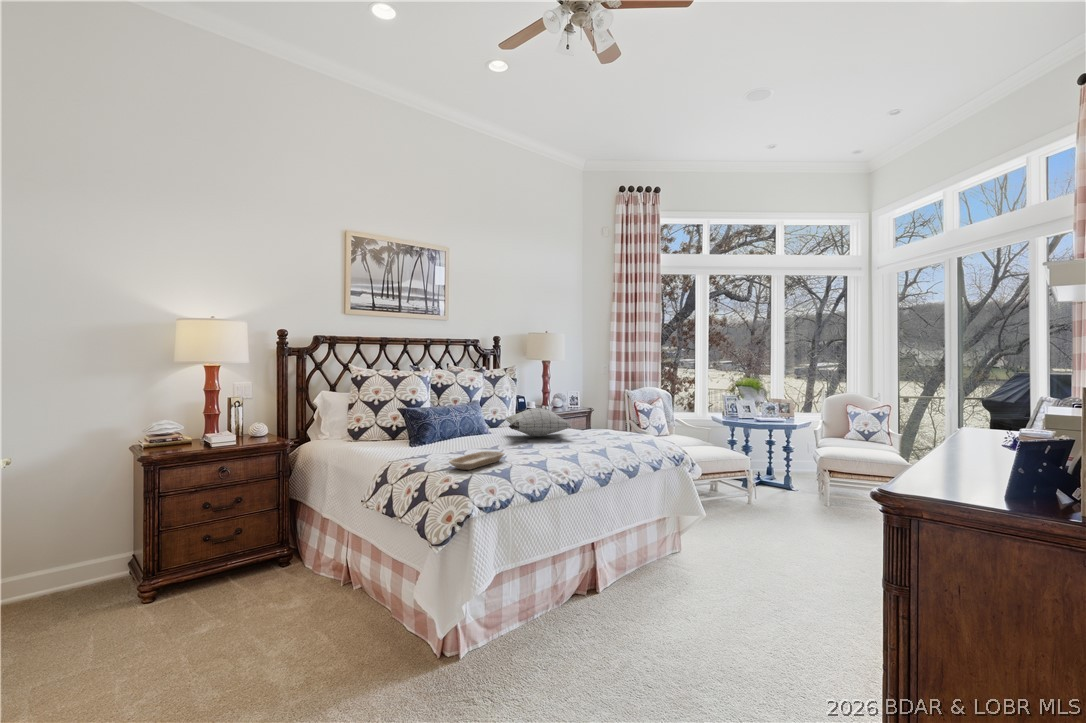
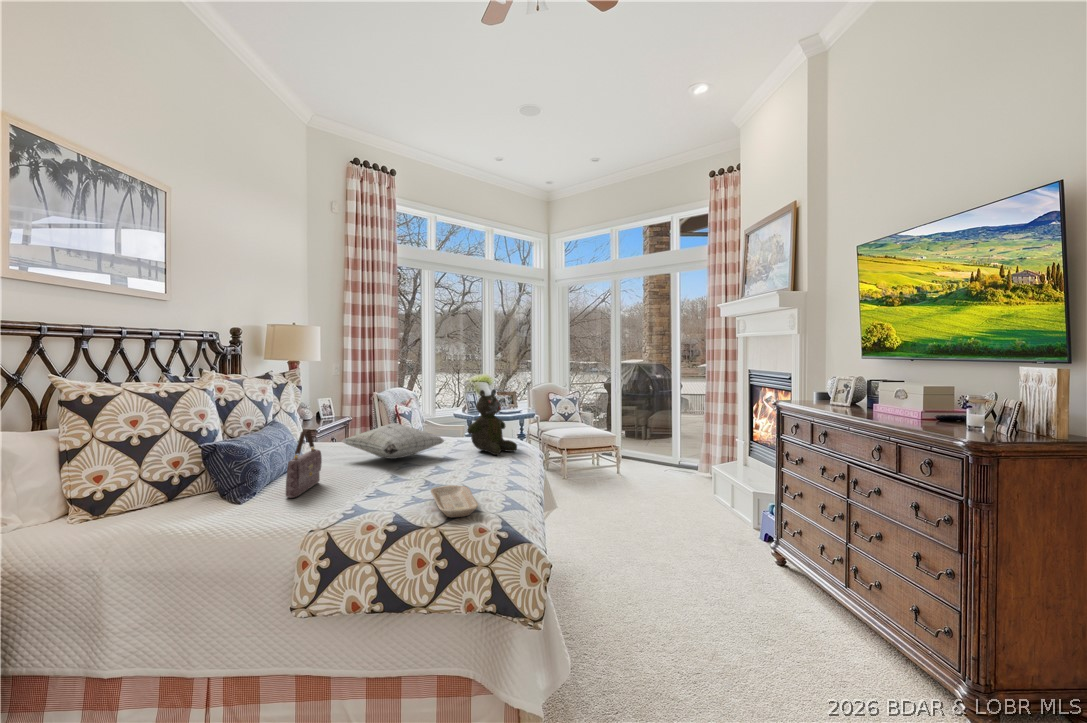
teddy bear: none [592,383,639,443] -> present [468,389,517,455]
handbag: none [423,402,460,447] -> present [286,429,322,498]

